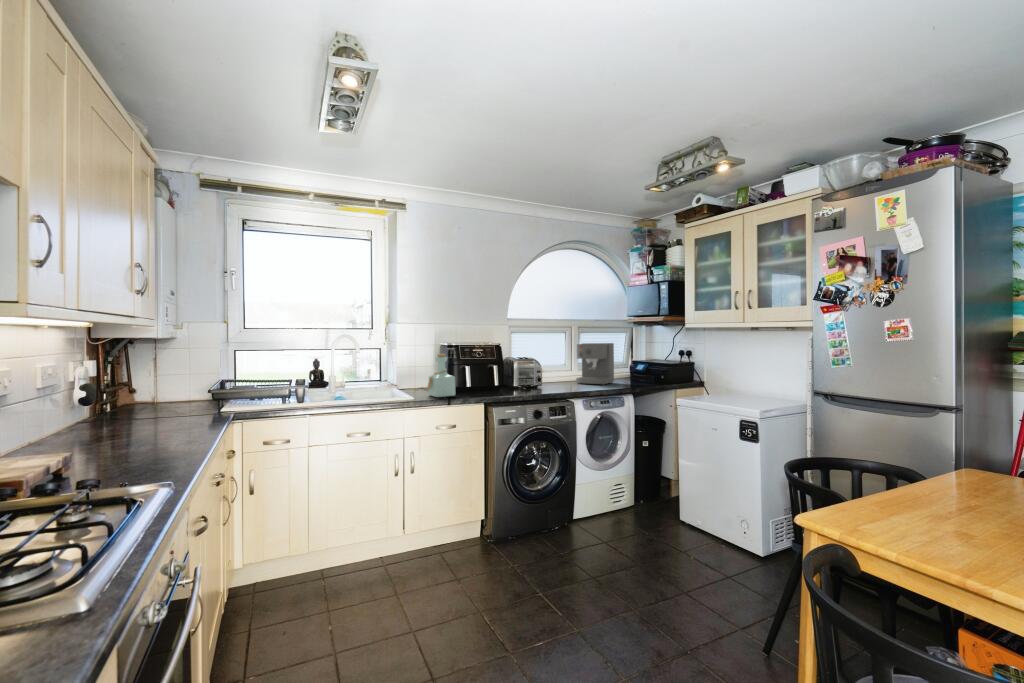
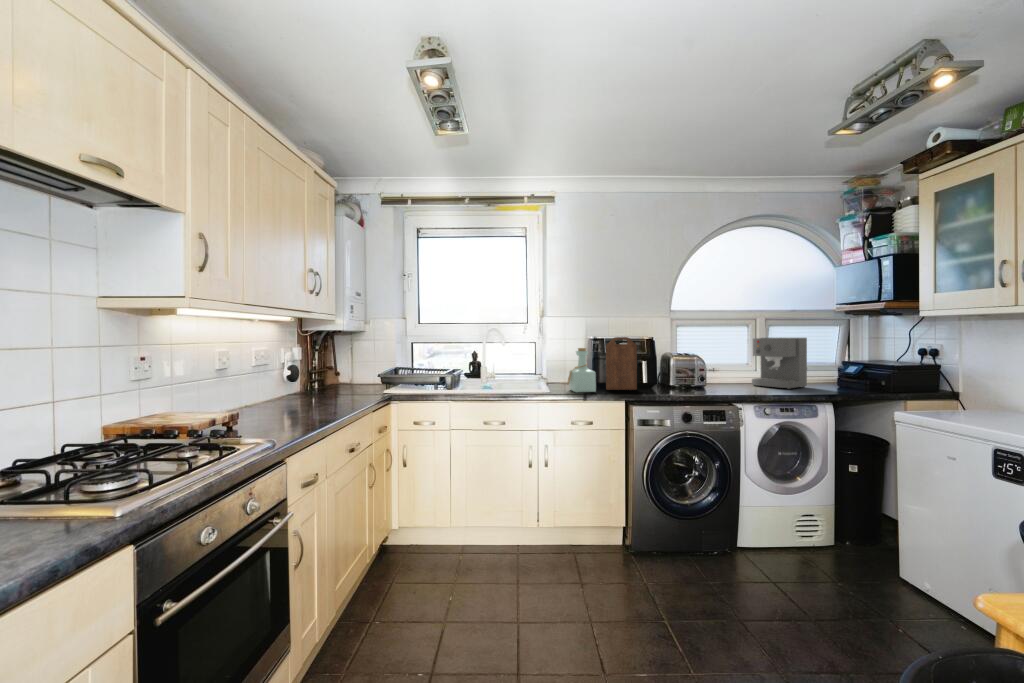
cutting board: none [462,343,490,393] -> present [606,337,637,390]

